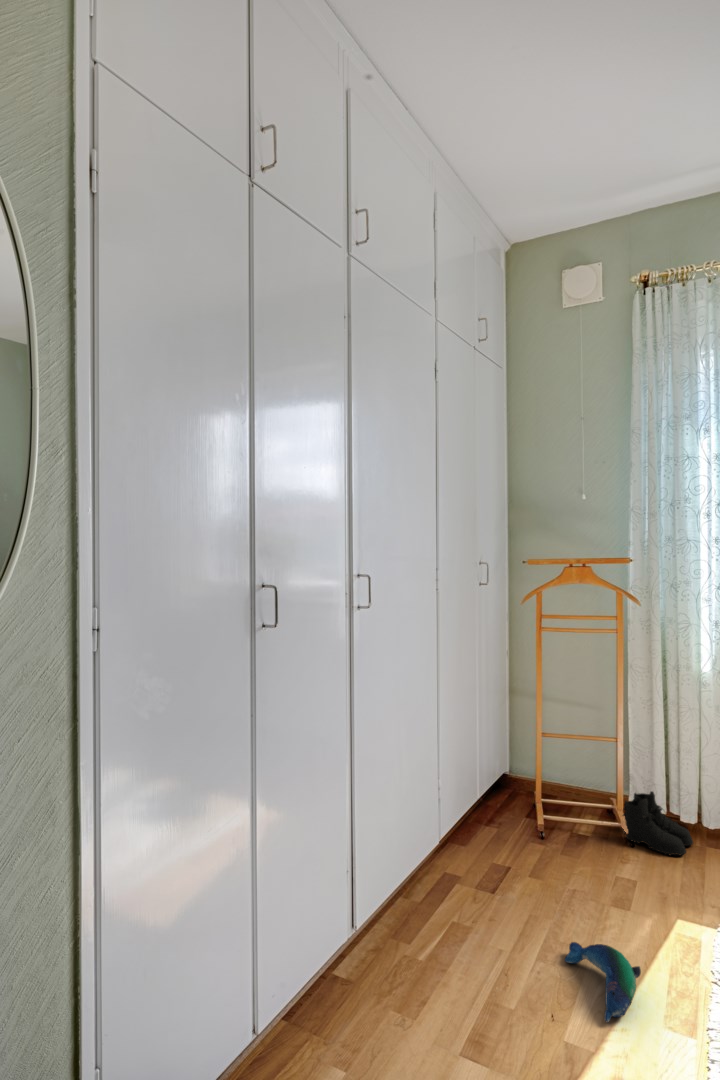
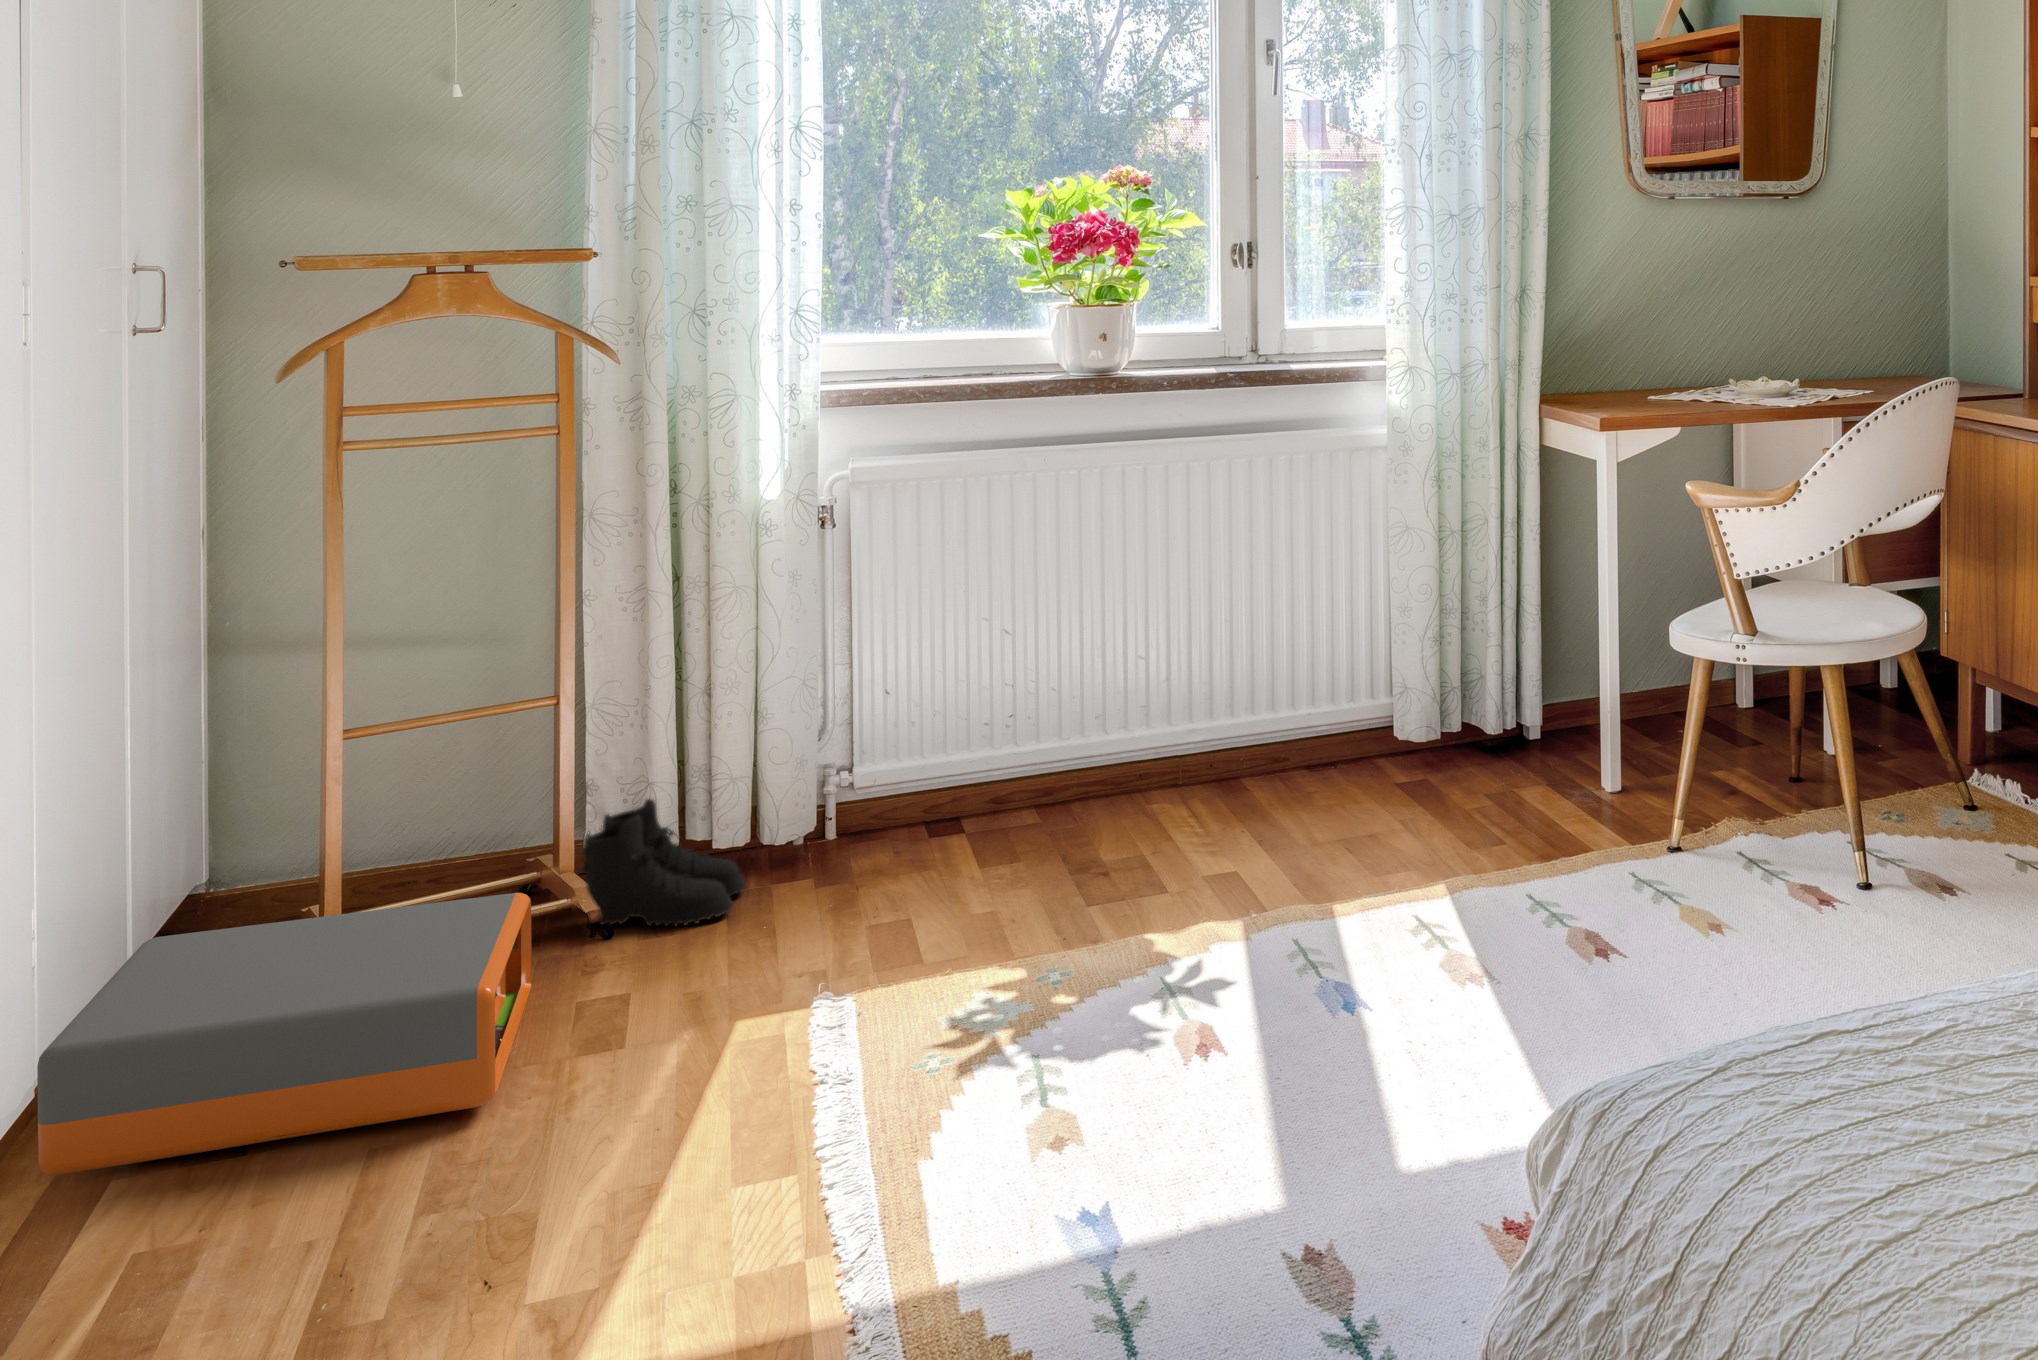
storage box: none [436,800,599,919] -> present [37,893,532,1176]
plush toy: present [565,942,641,1022] -> none [485,1098,676,1233]

